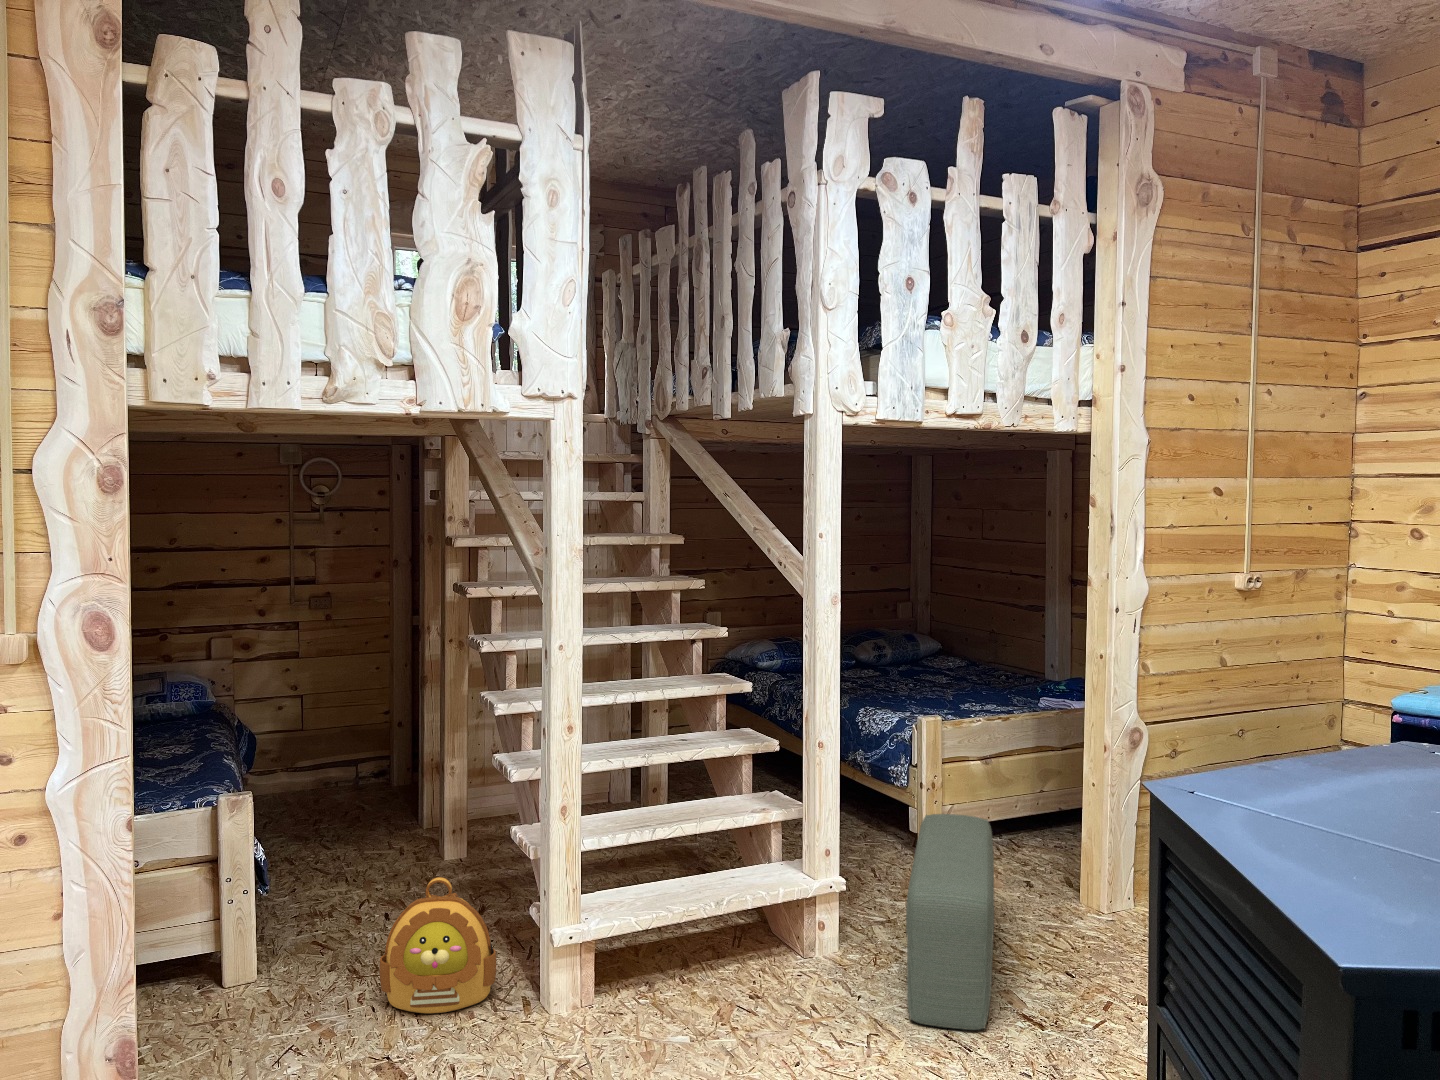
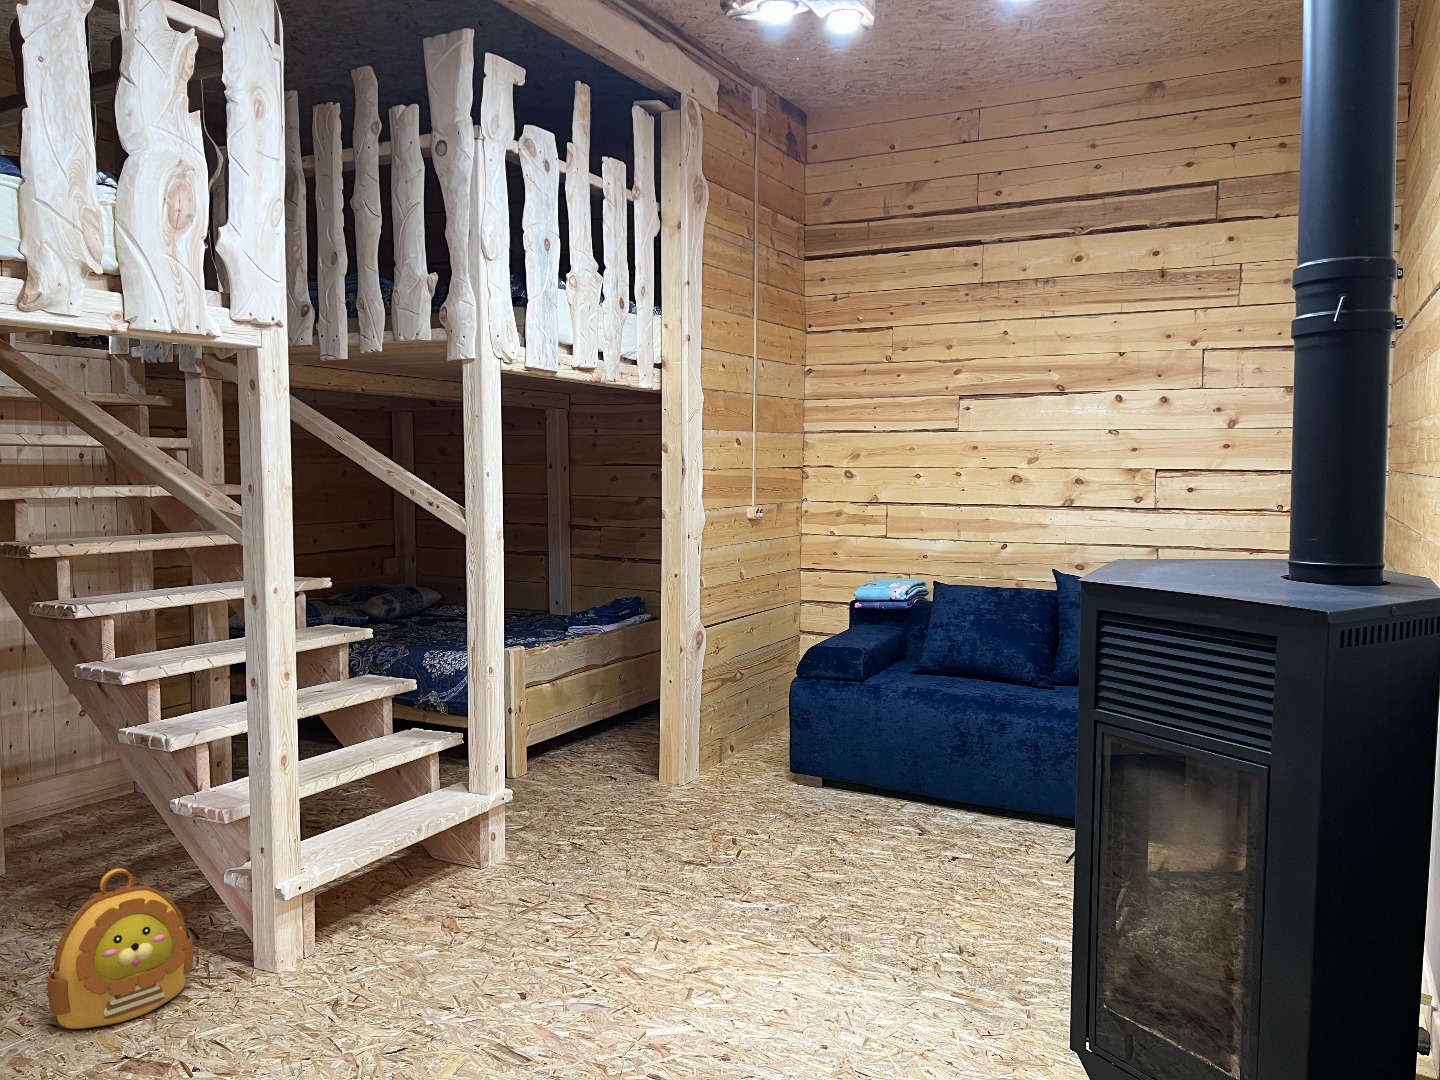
pouf: present [906,814,994,1030] -> none [551,719,668,888]

